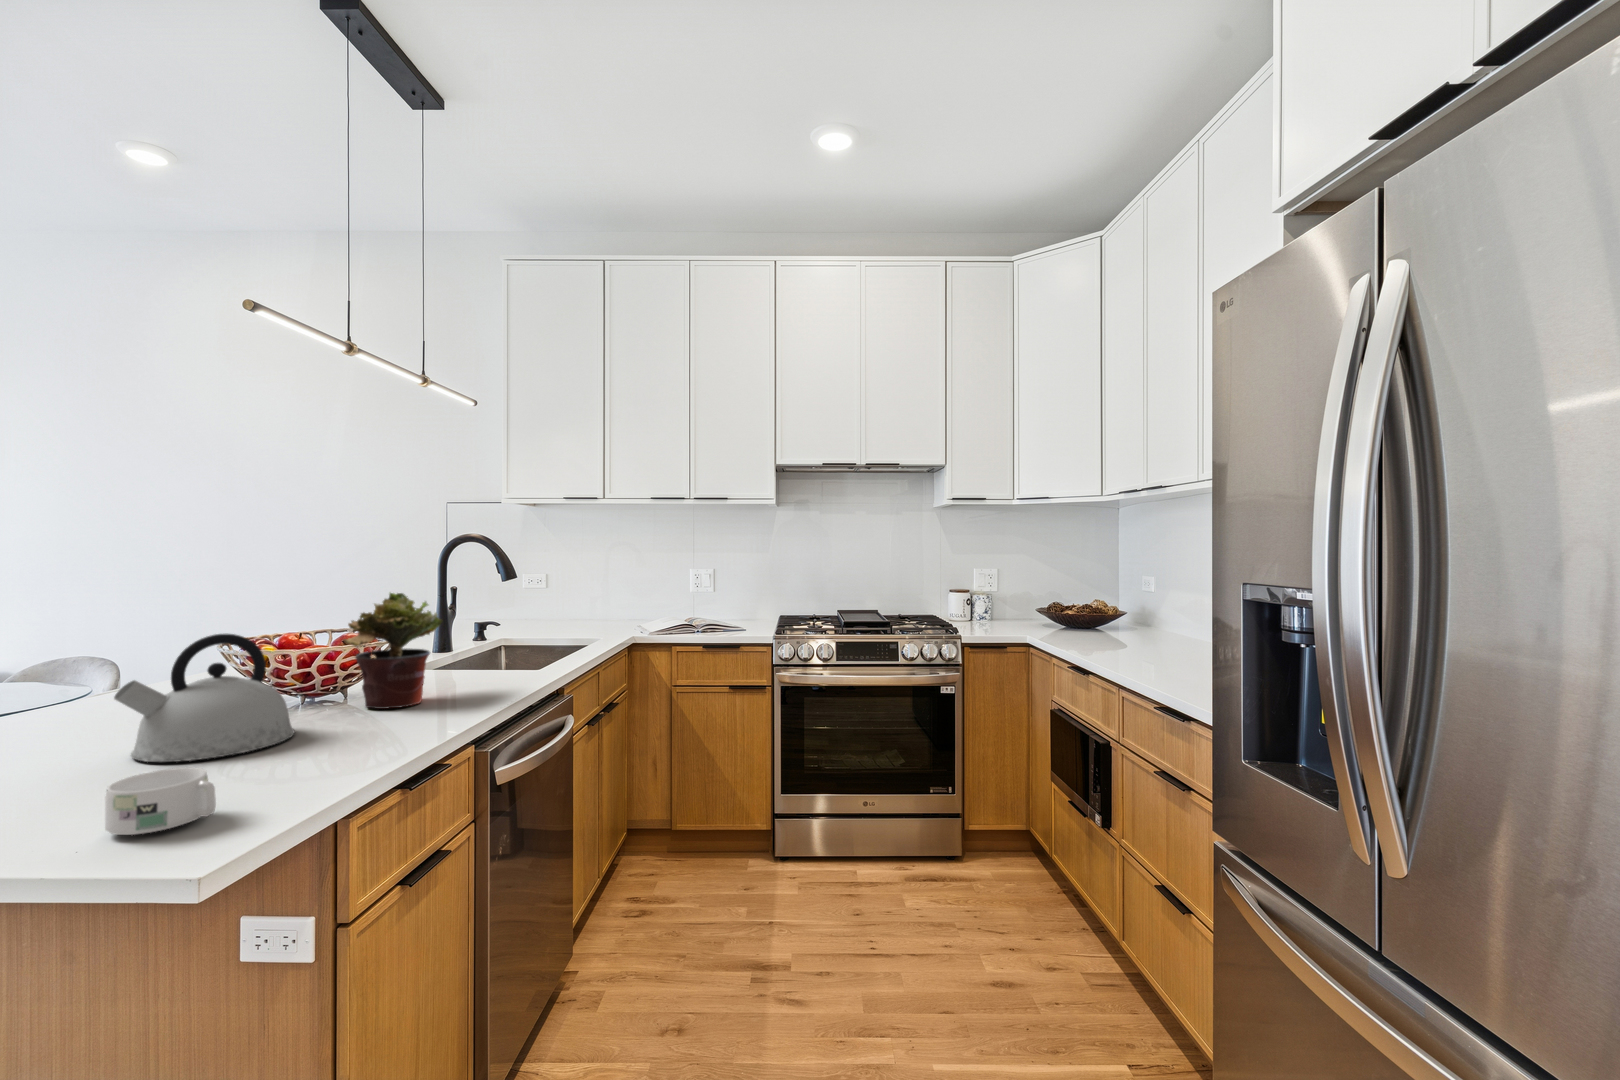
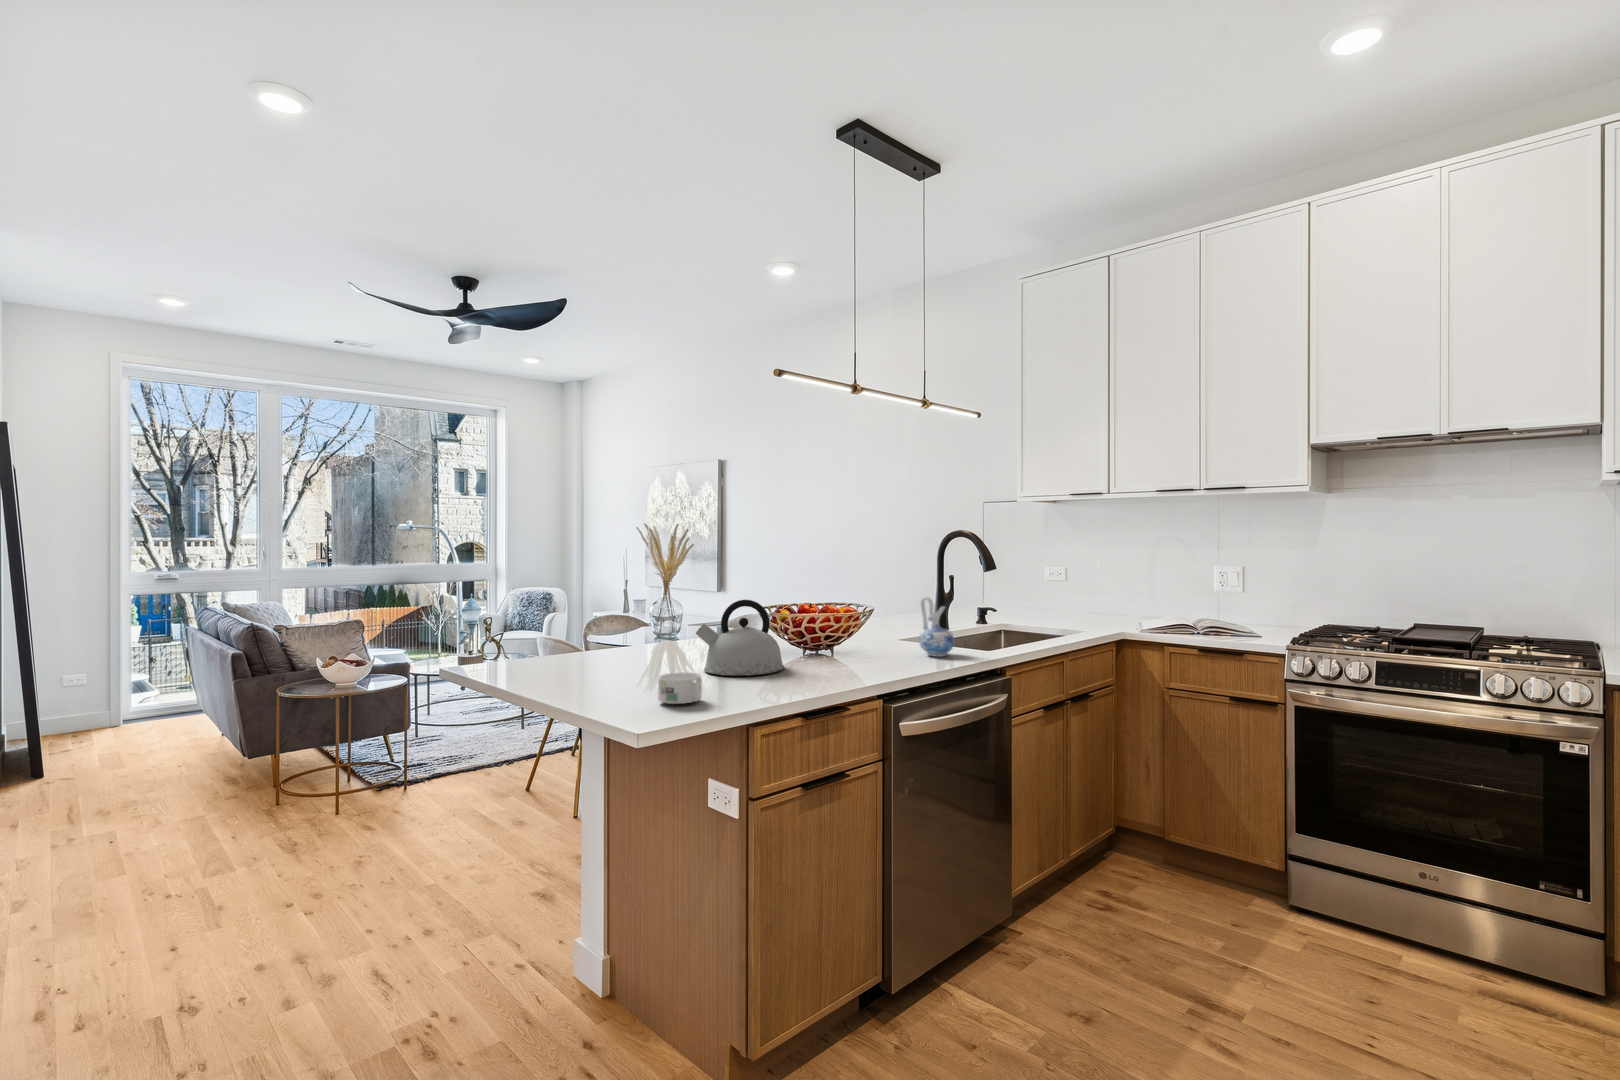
potted plant: present [344,593,443,709] -> none [822,577,888,664]
ceramic pitcher: none [471,612,517,683] -> present [919,597,954,657]

